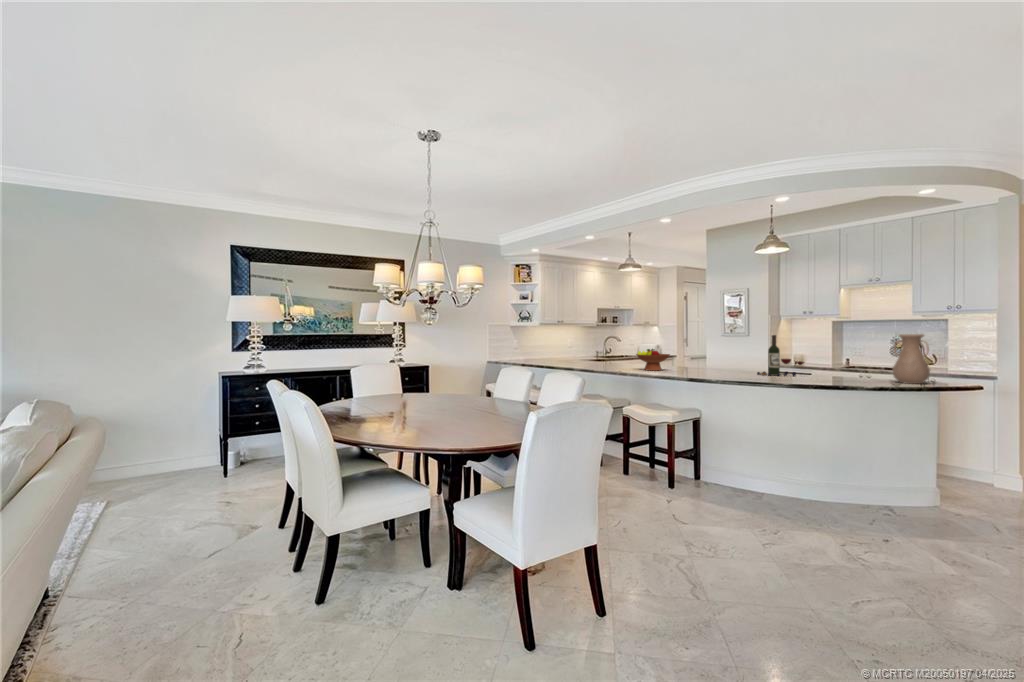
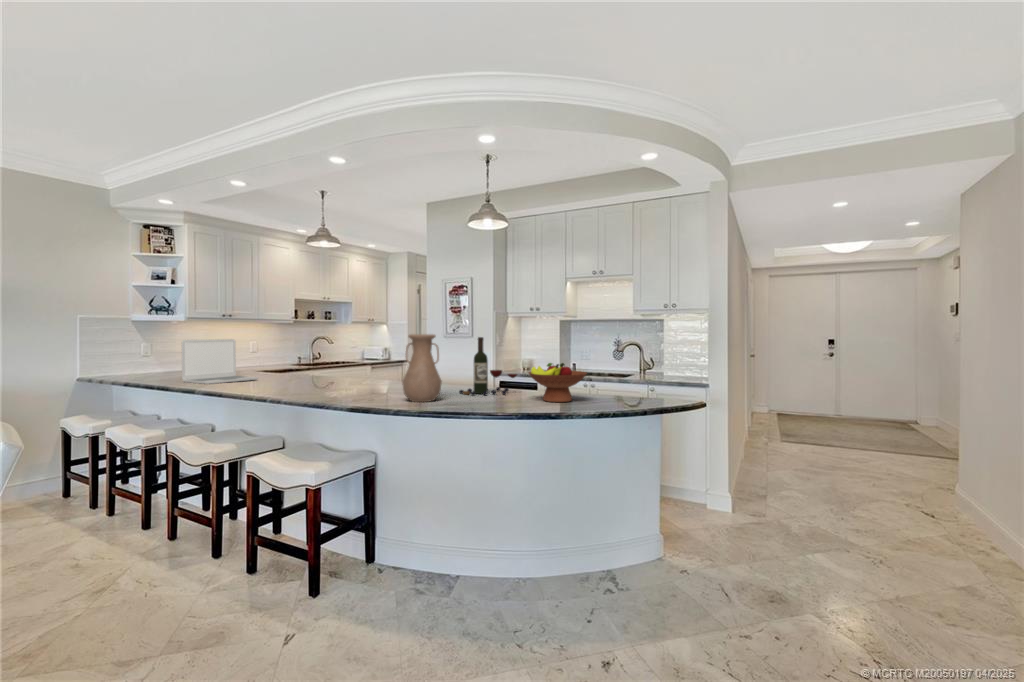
vase: present [893,334,930,384] -> present [402,334,442,402]
laptop: none [558,338,599,365] -> present [182,339,258,384]
fruit bowl: present [636,349,670,371] -> present [529,363,587,402]

